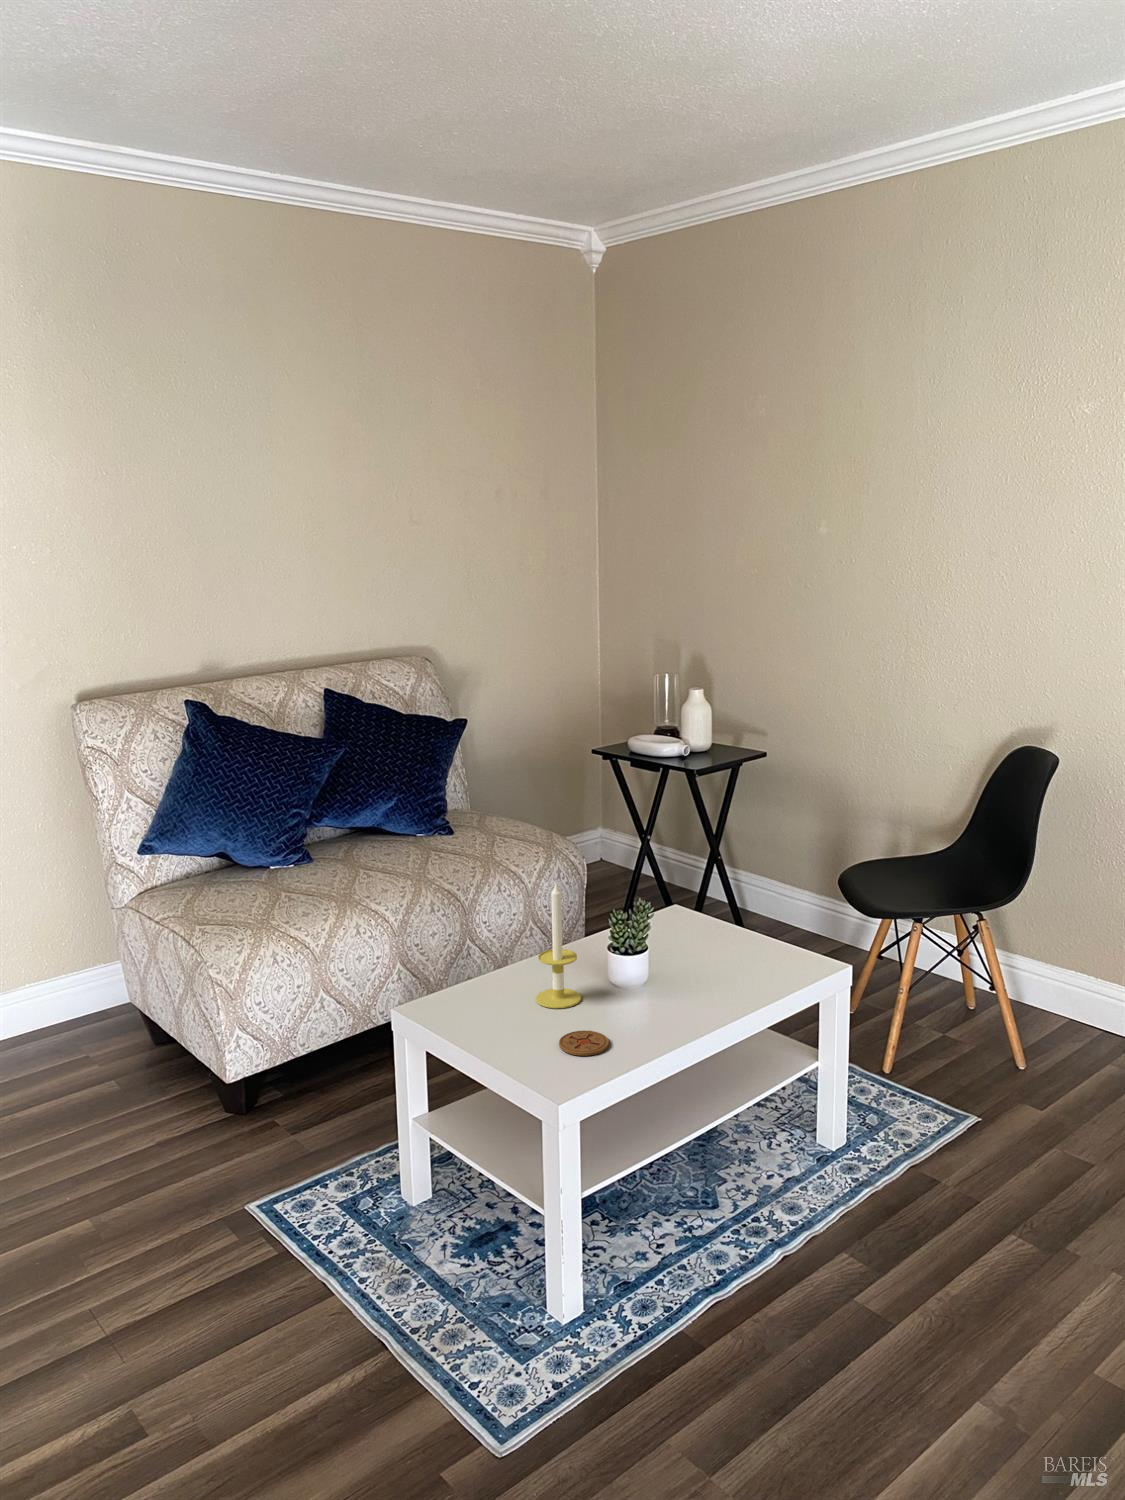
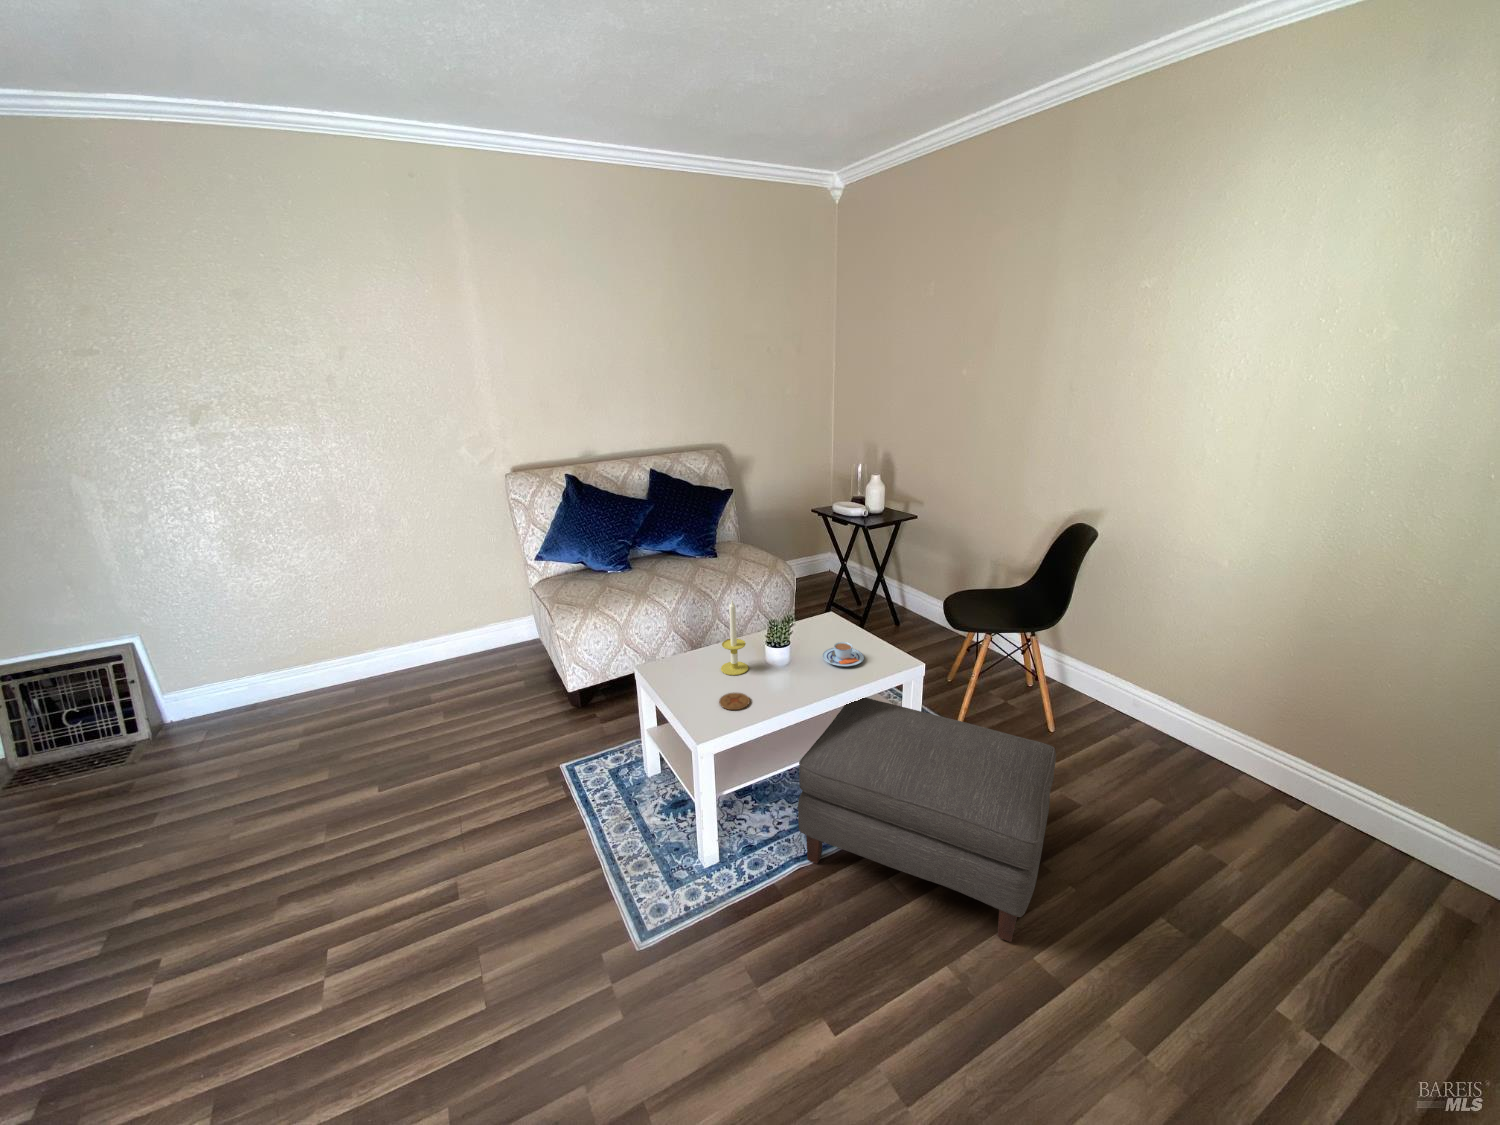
teacup: none [691,944,758,980] -> present [823,642,864,666]
ottoman: none [704,1027,1086,1356] -> present [798,697,1056,942]

